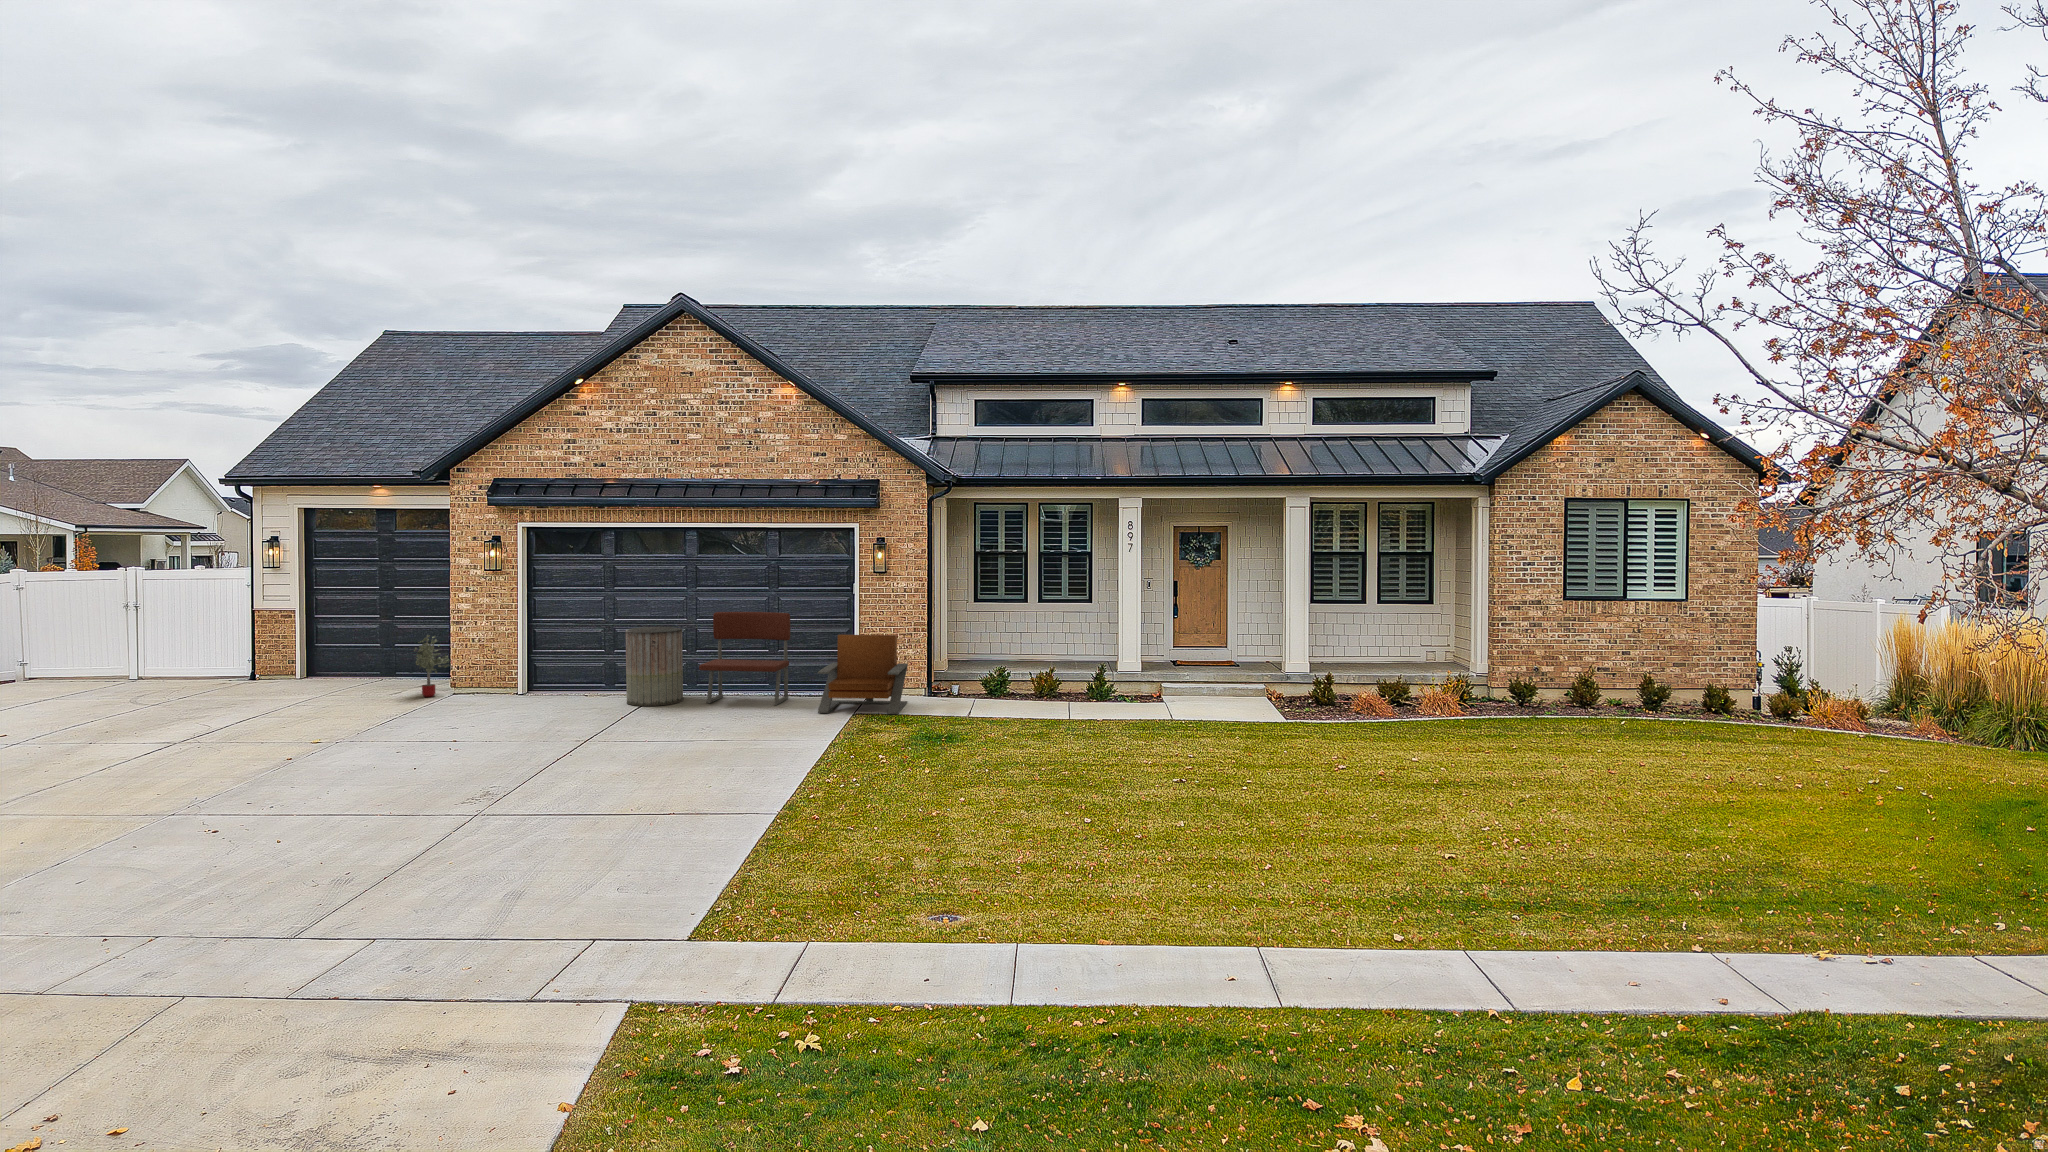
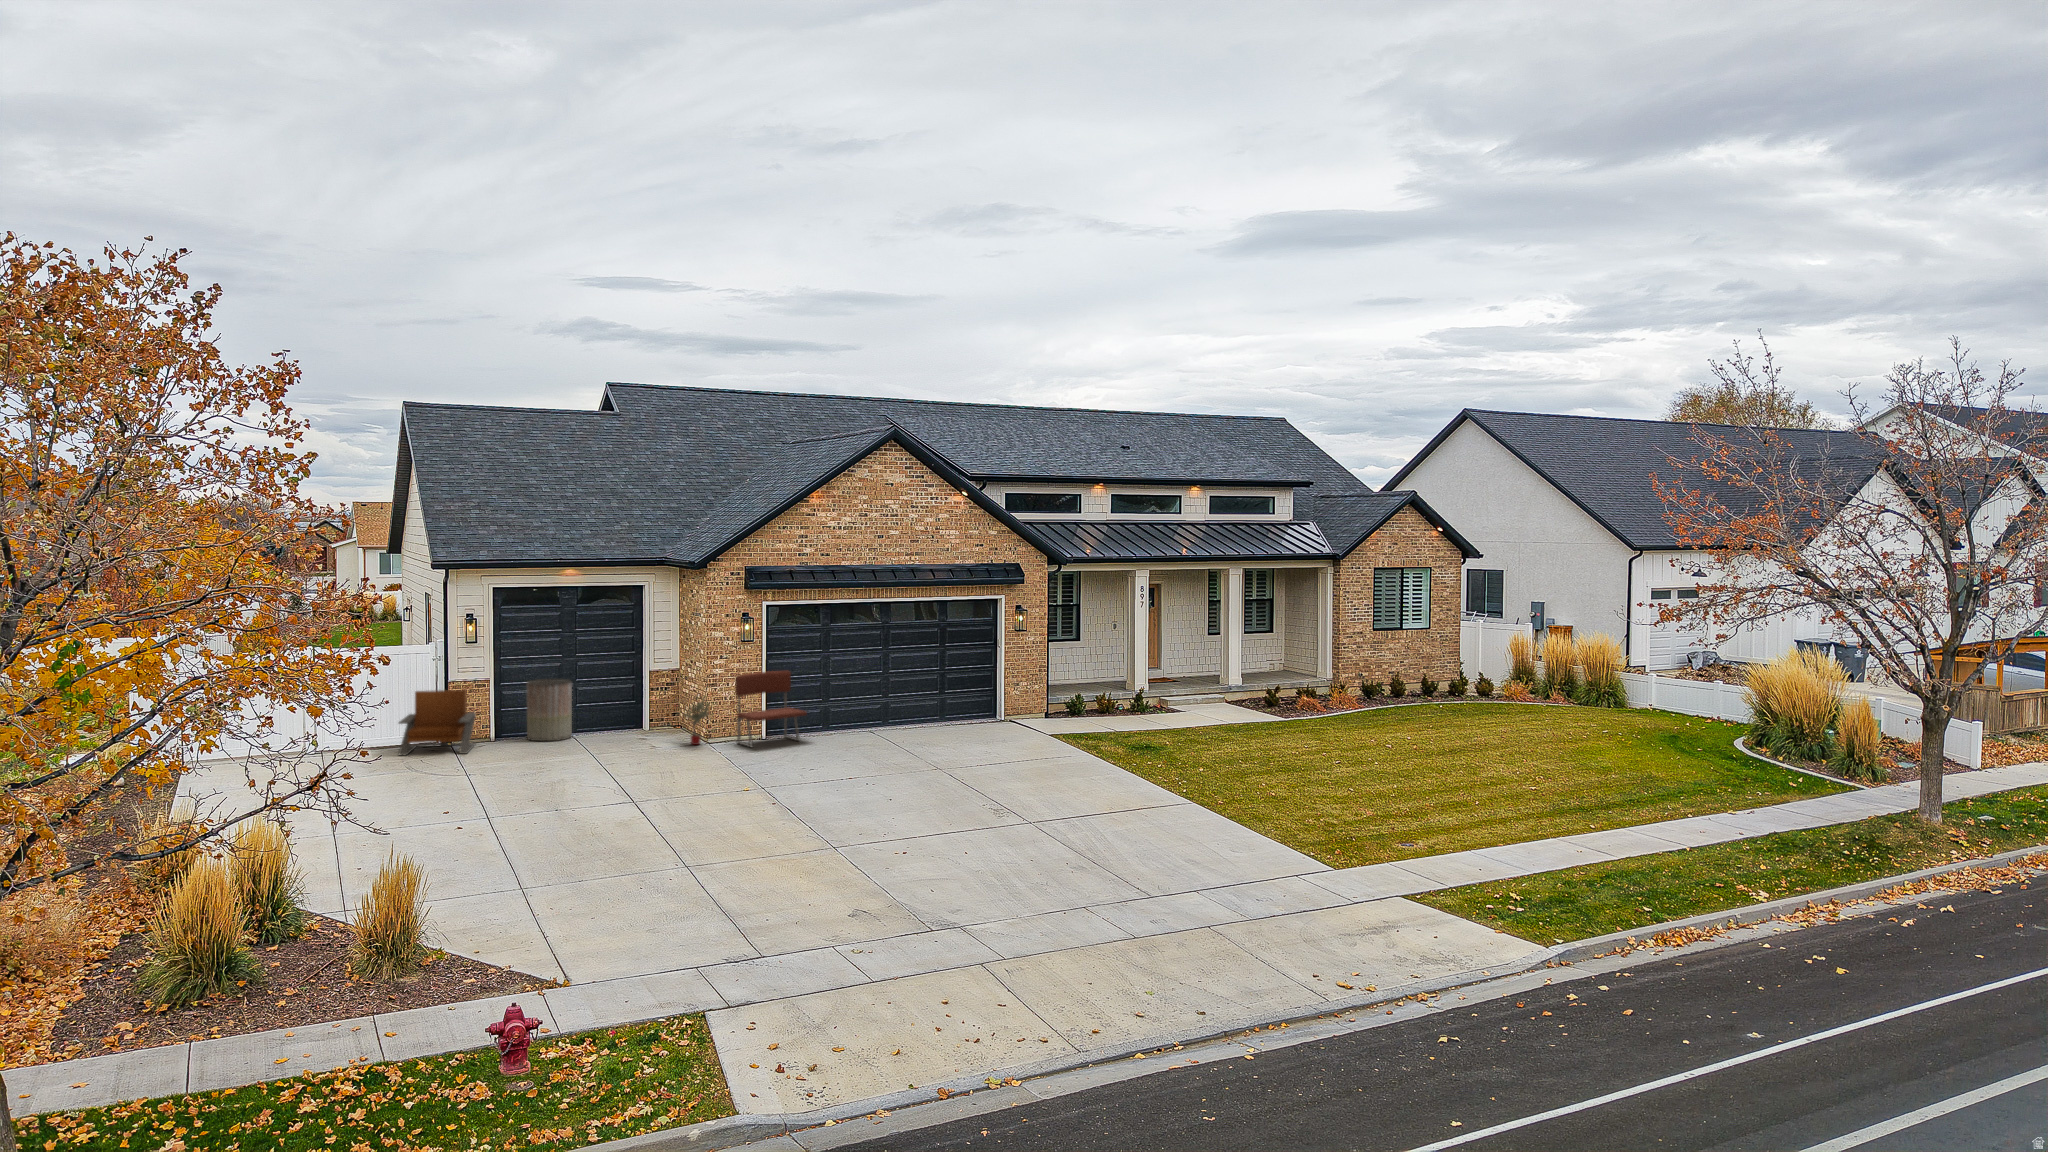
bench: present [699,612,790,705] -> present [735,671,807,747]
trash can: present [626,627,683,706] -> present [527,678,572,741]
lounge chair: present [818,635,908,714] -> present [399,690,476,755]

